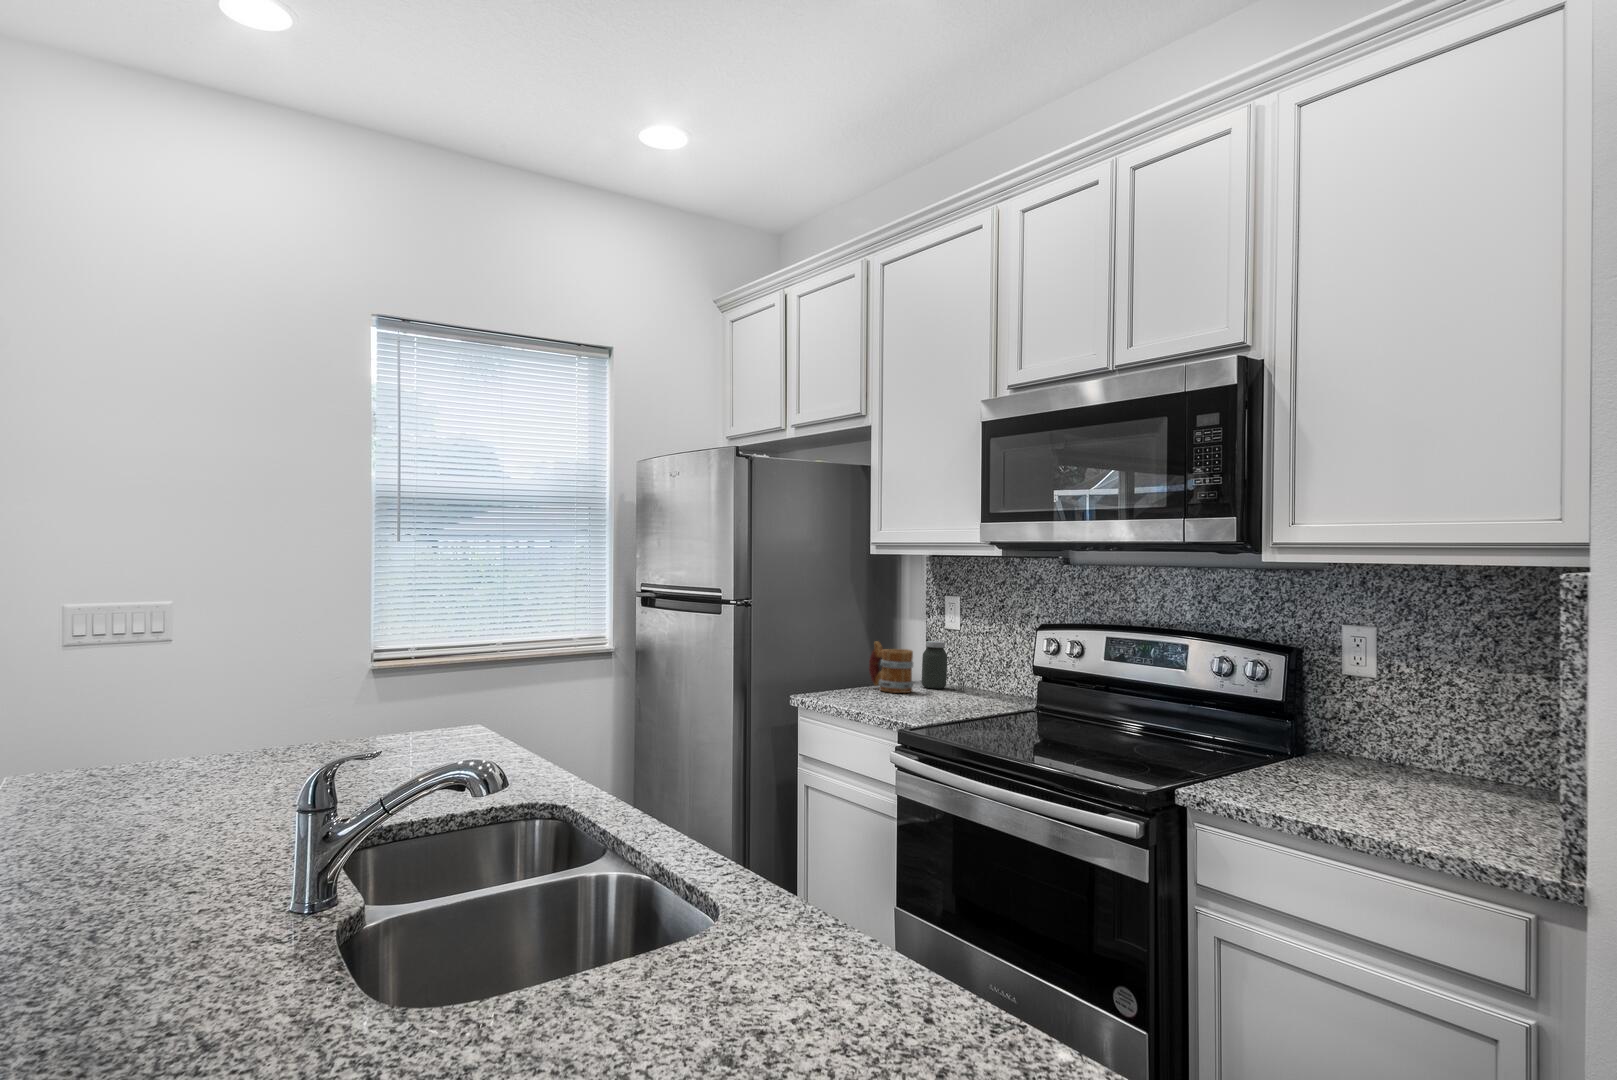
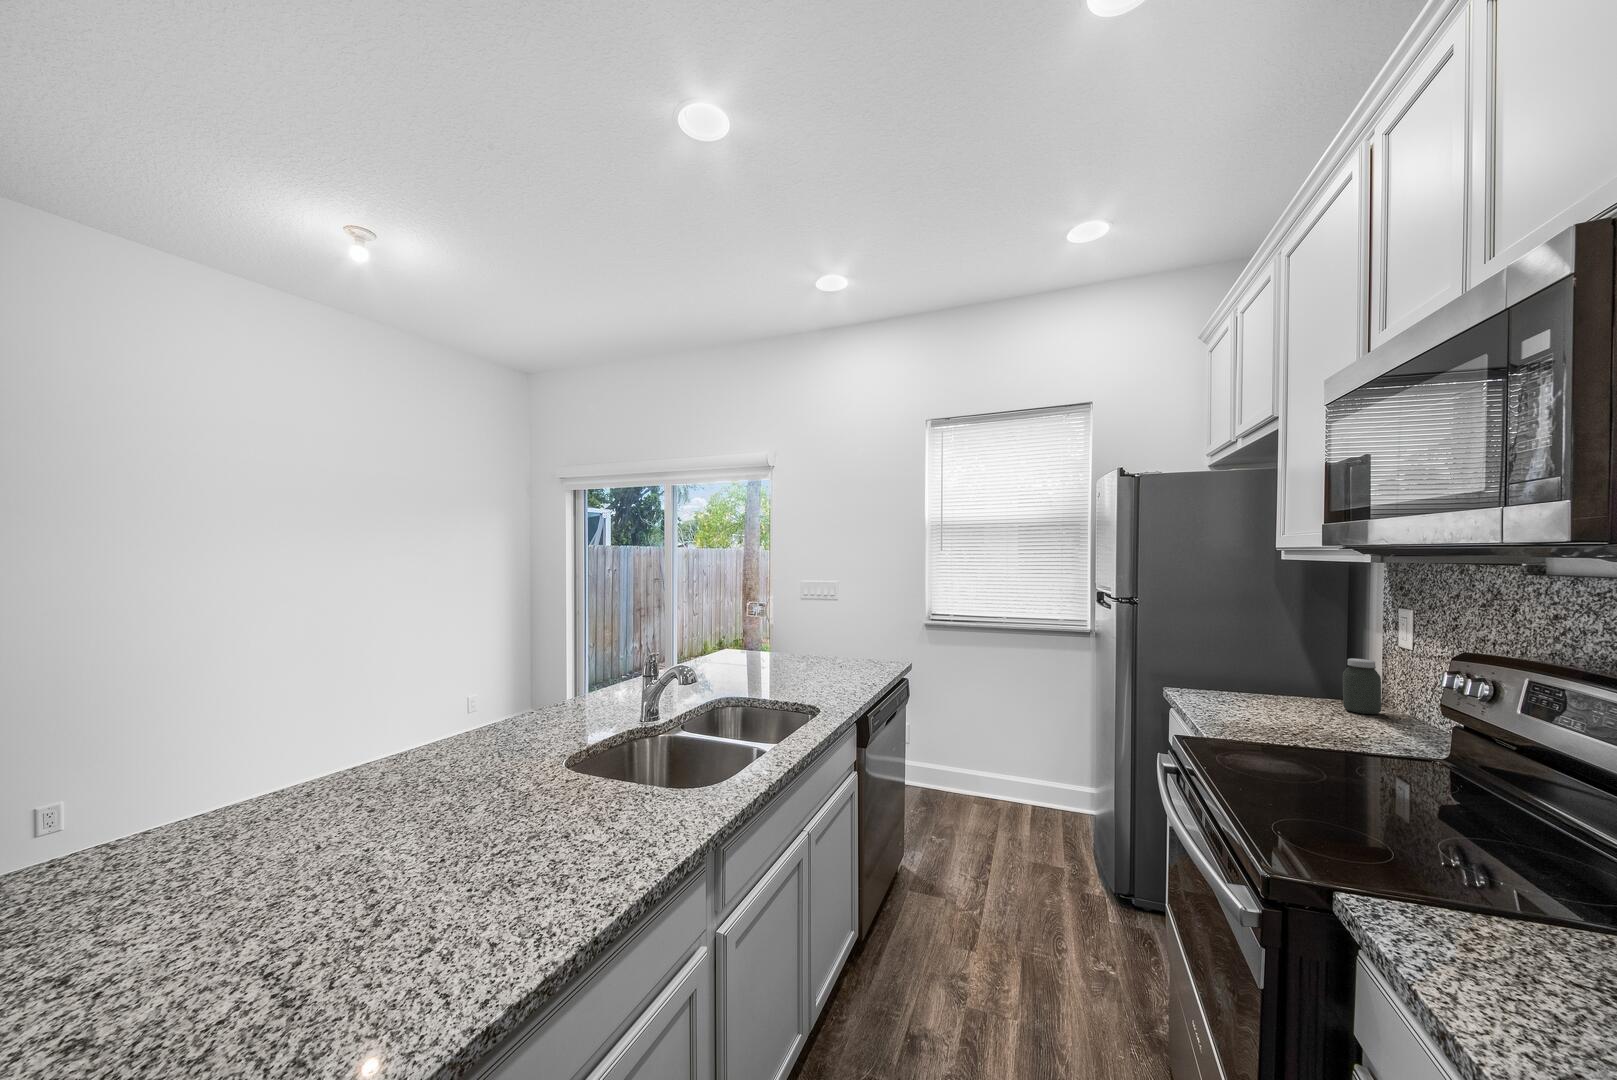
mug: present [869,641,913,693] -> none [1259,652,1307,710]

